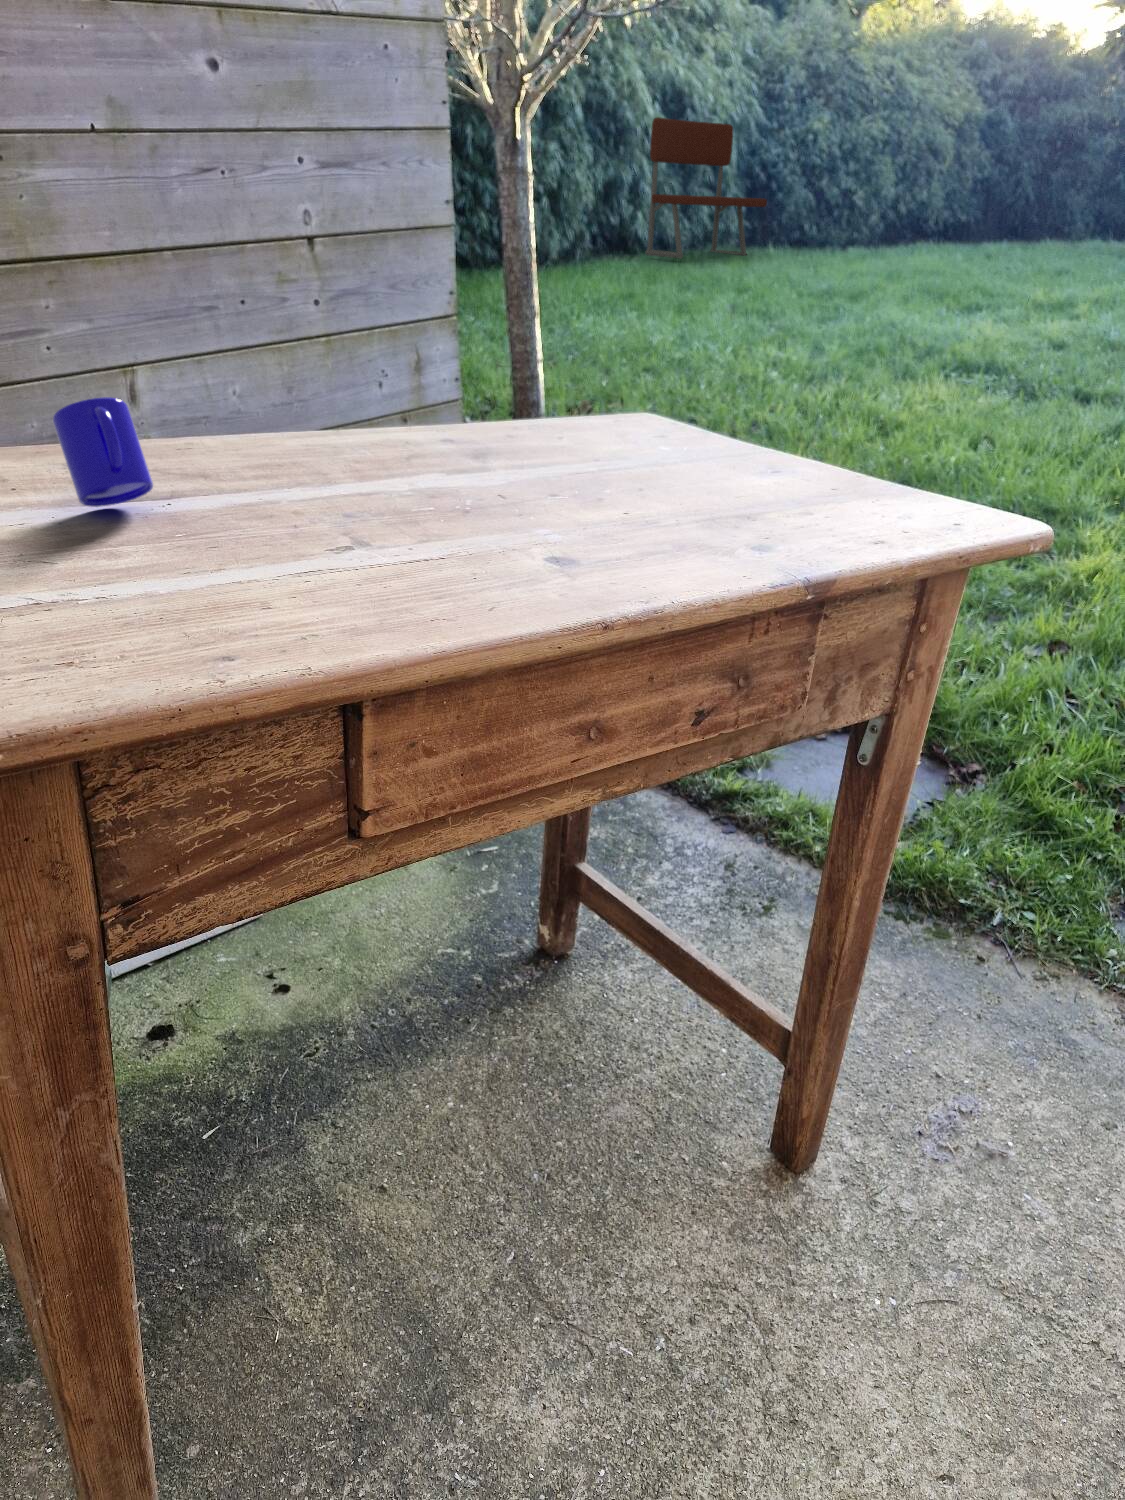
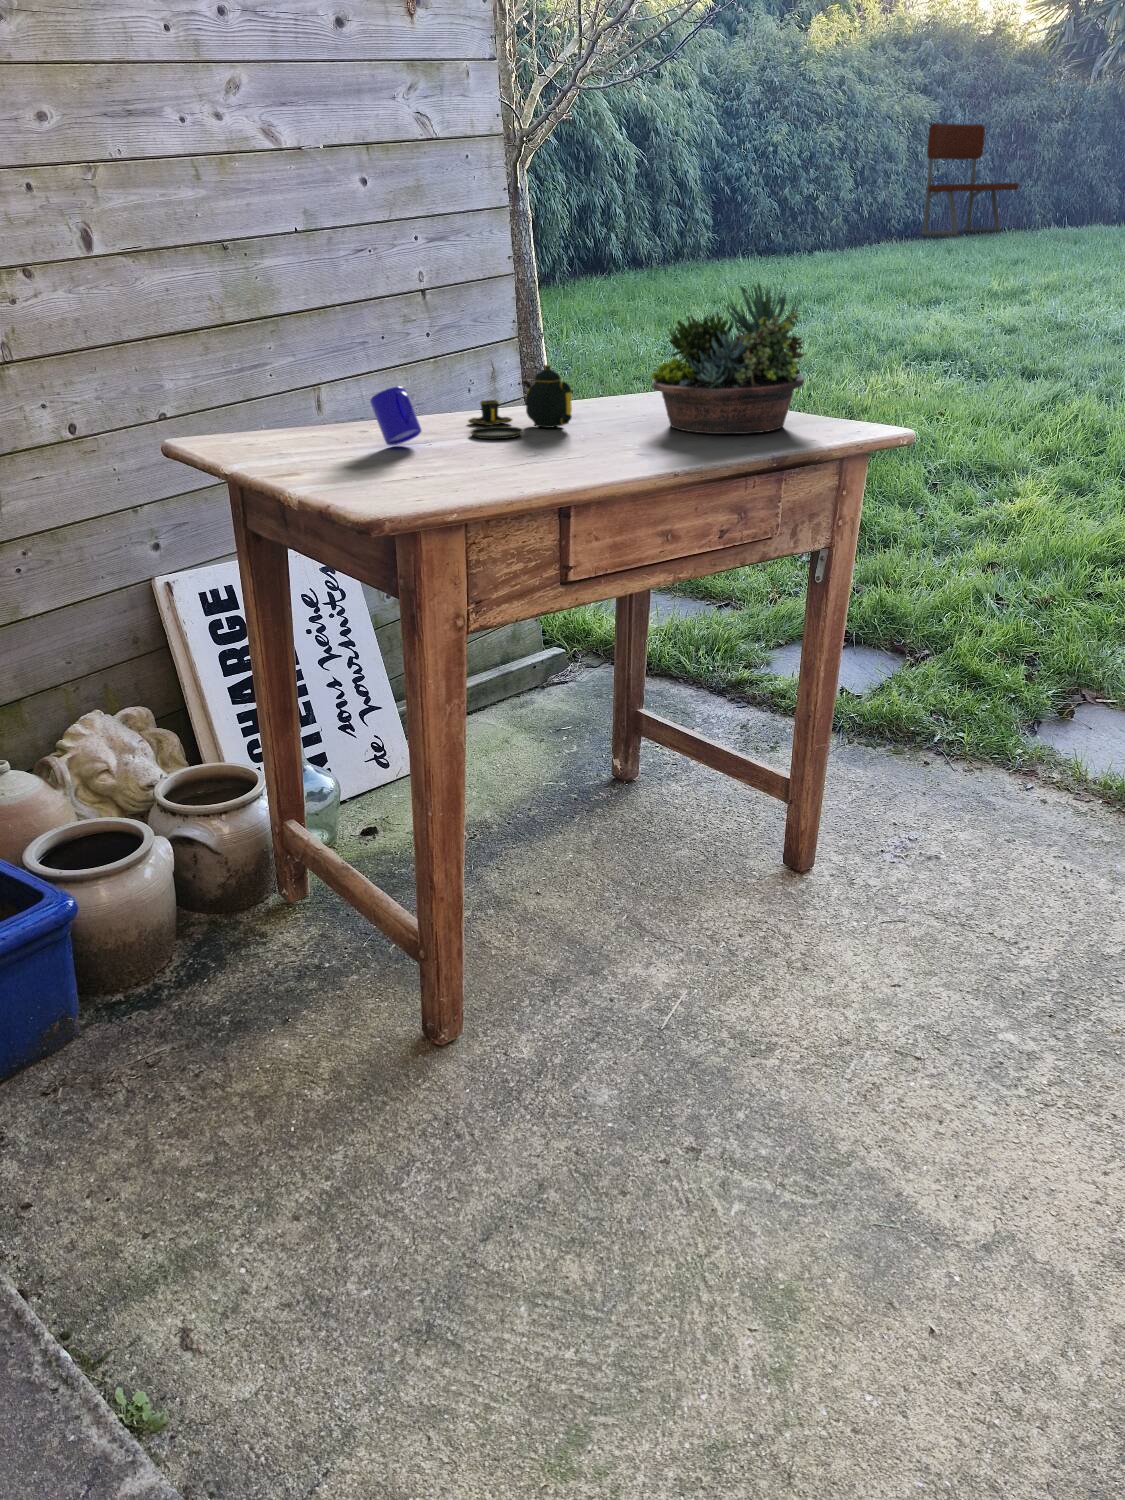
bench: present [646,117,767,259] -> present [921,123,1019,235]
succulent planter: none [605,244,885,520] -> present [651,283,806,434]
teapot: none [269,369,462,503] -> present [468,365,572,439]

